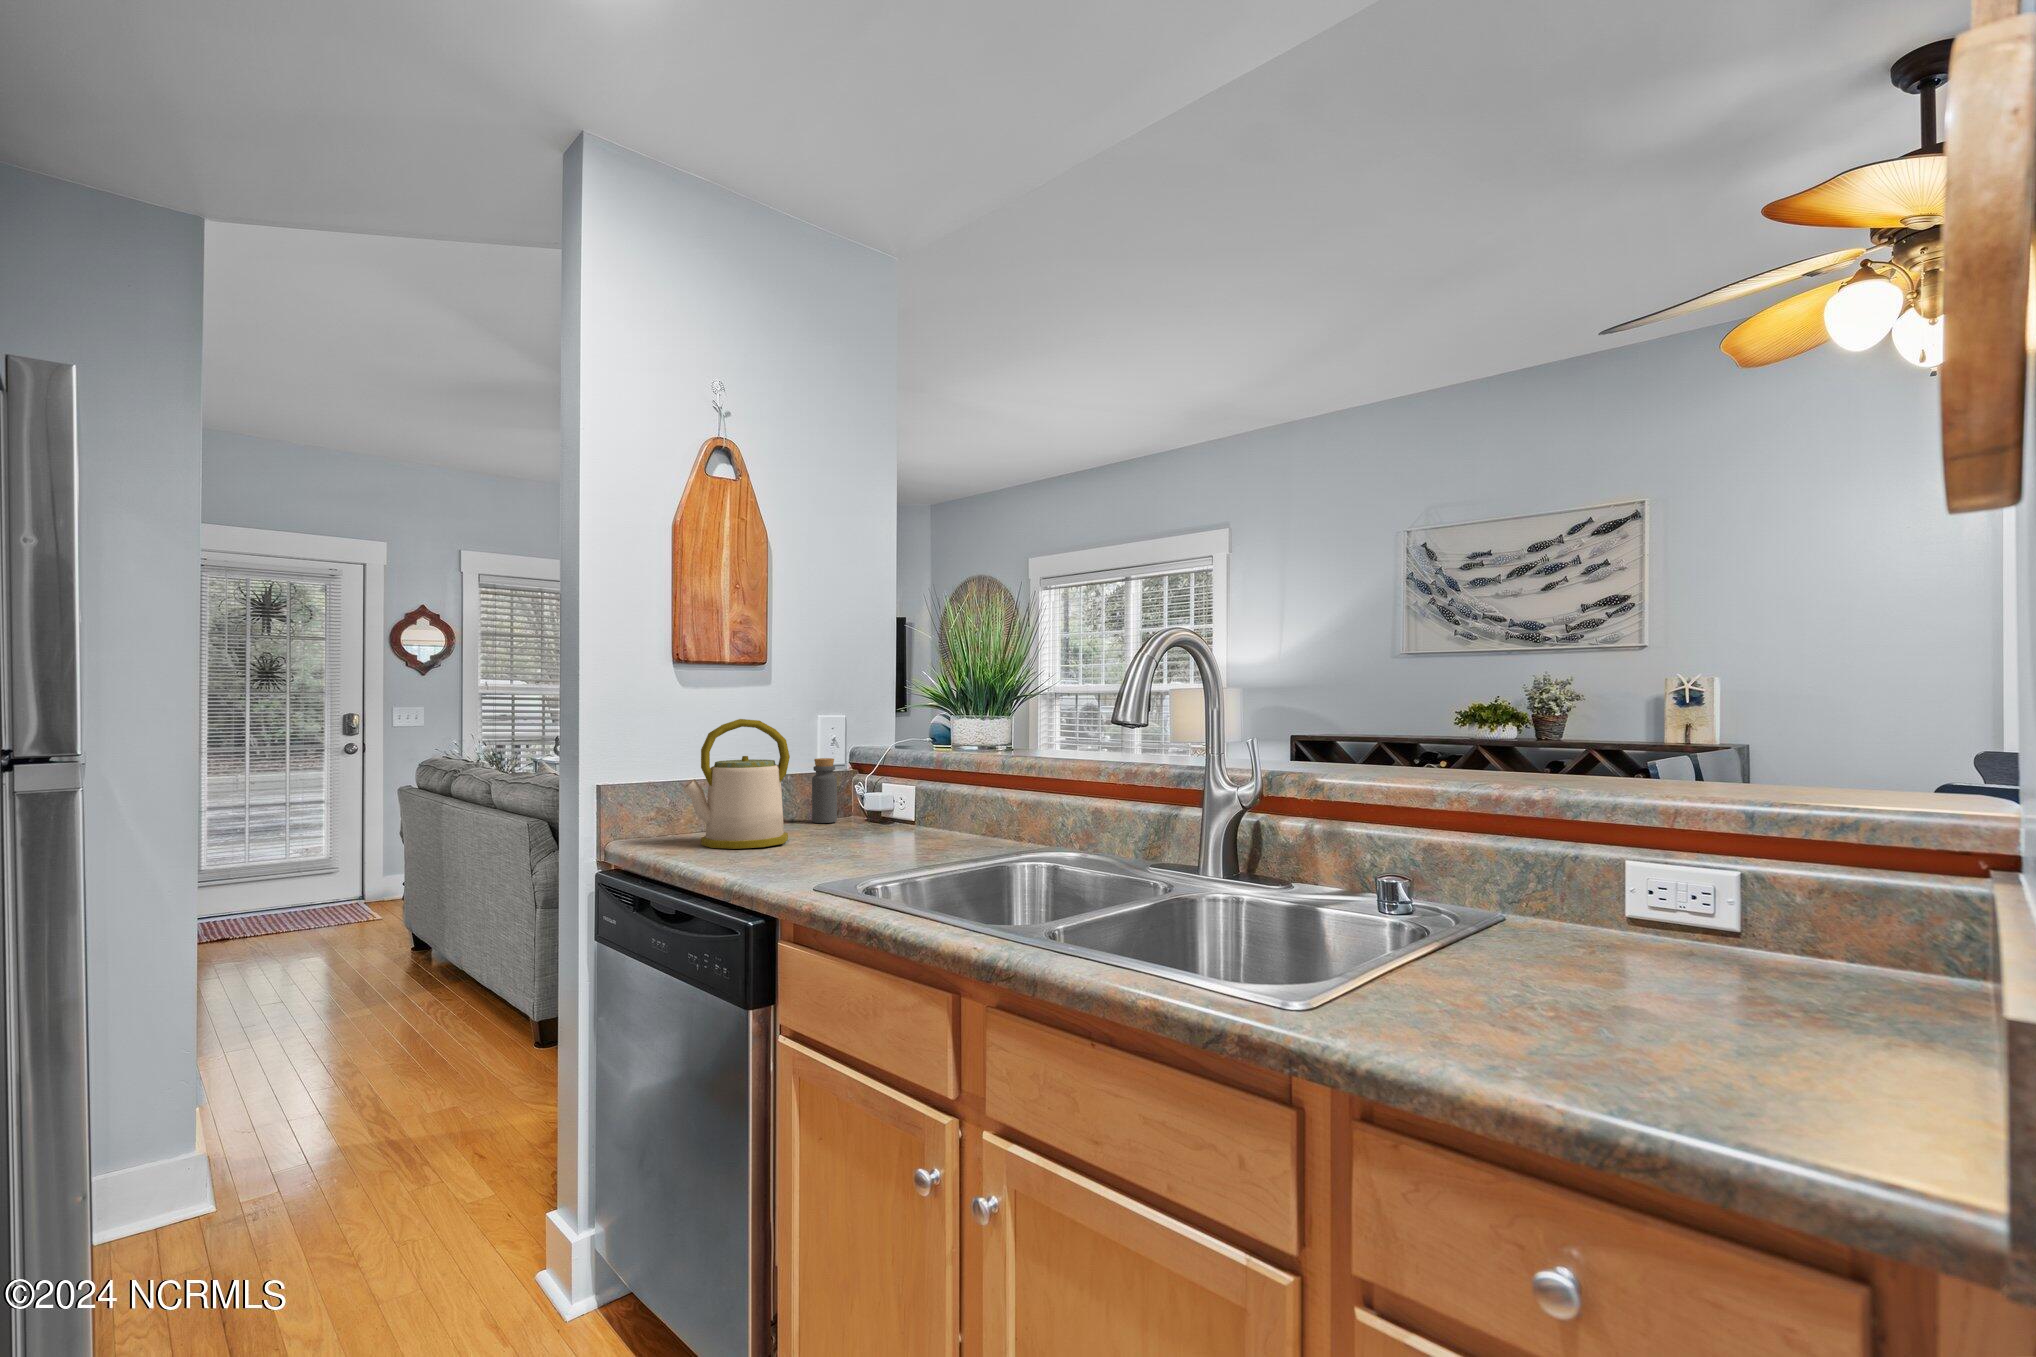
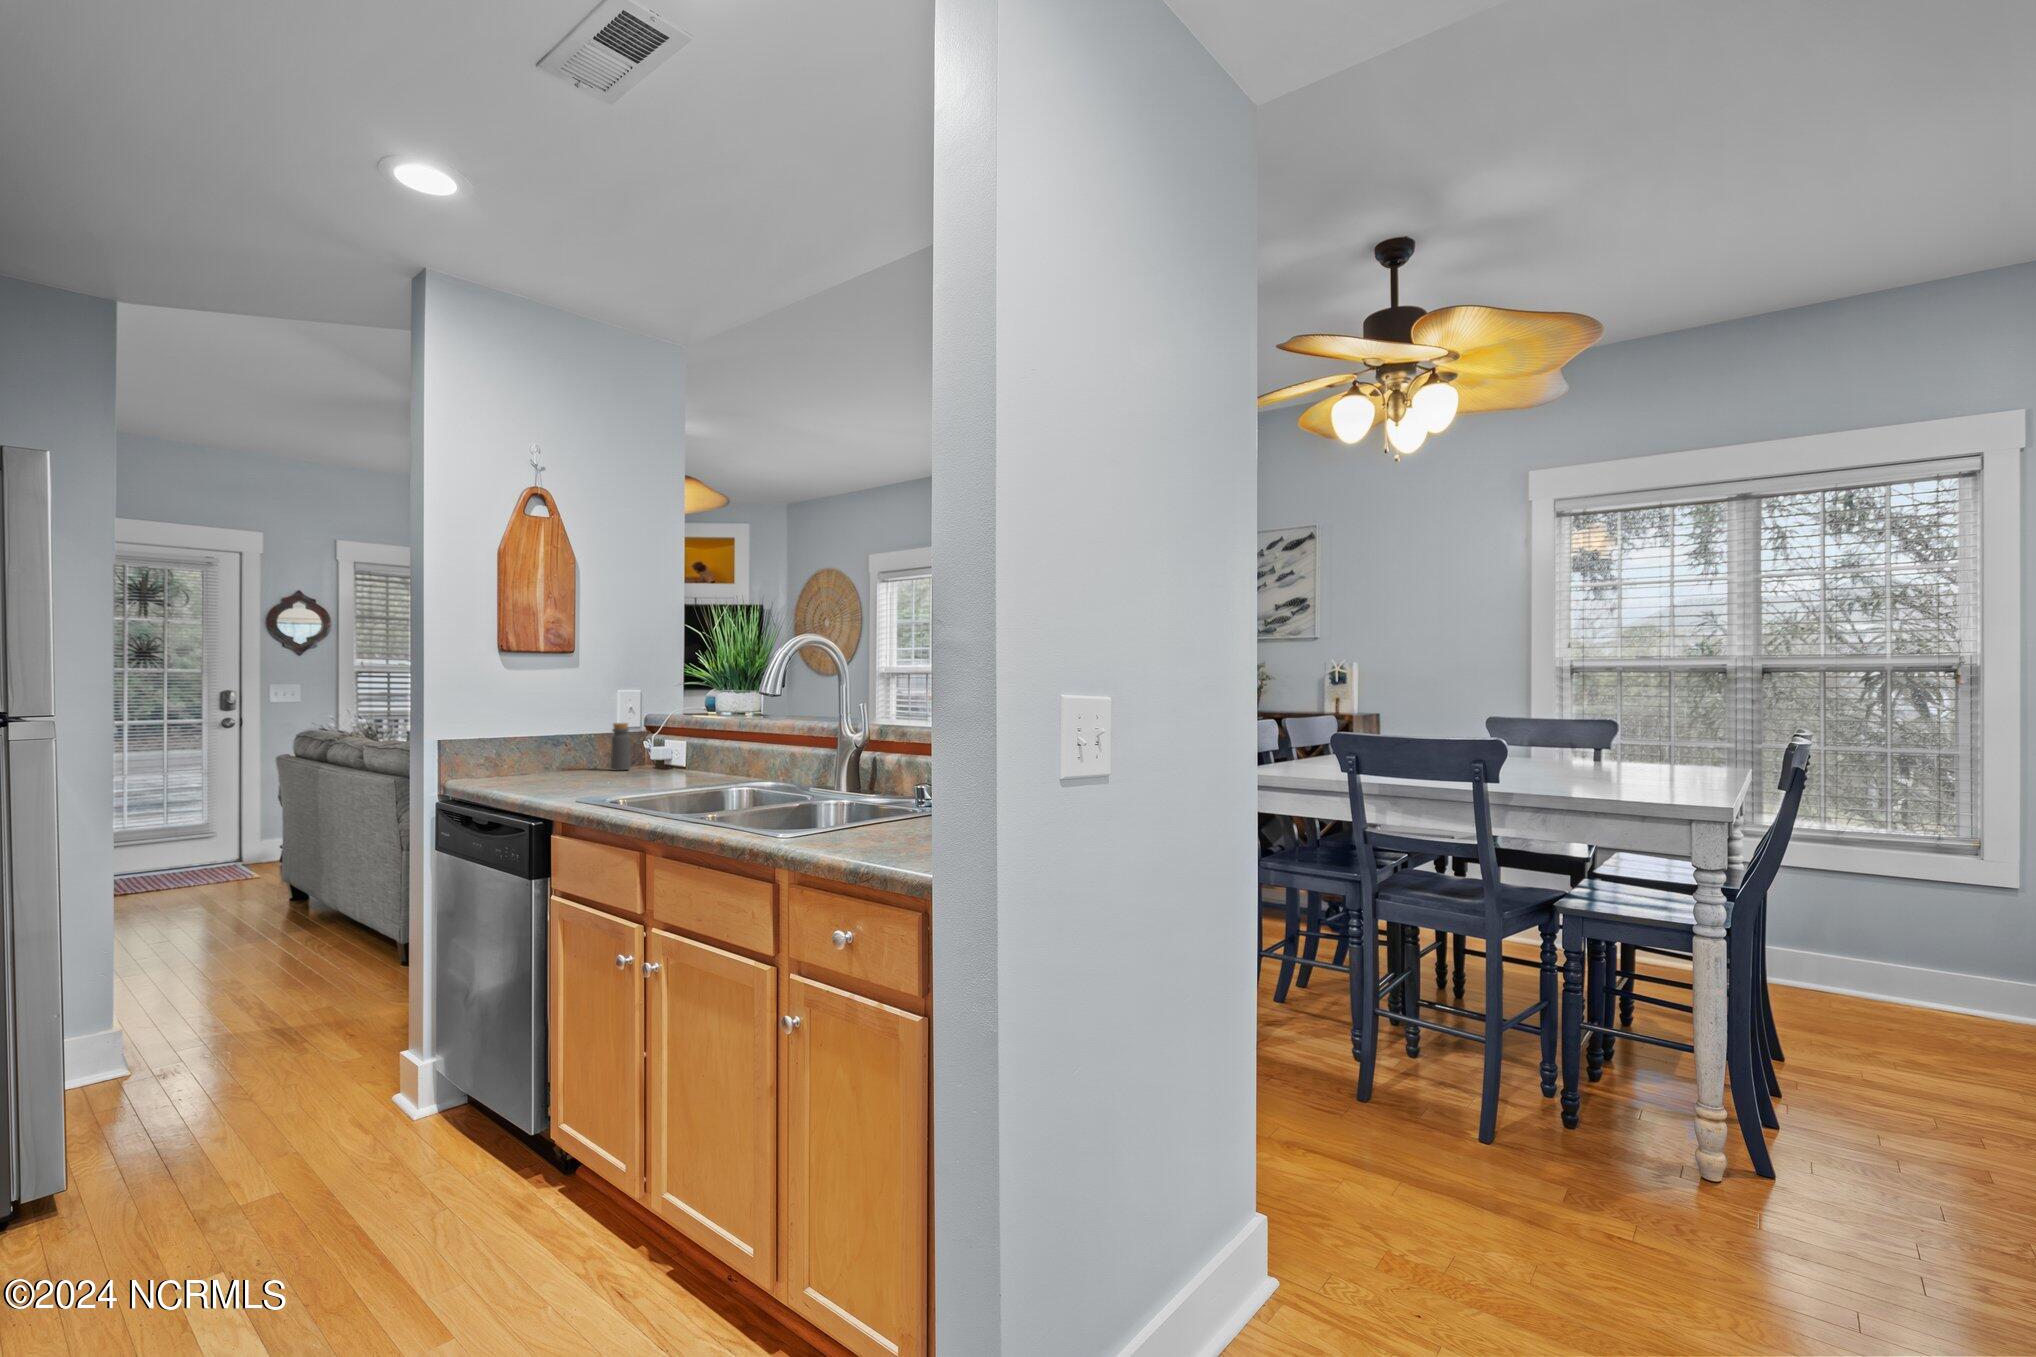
kettle: present [684,719,790,849] -> none [502,693,583,784]

